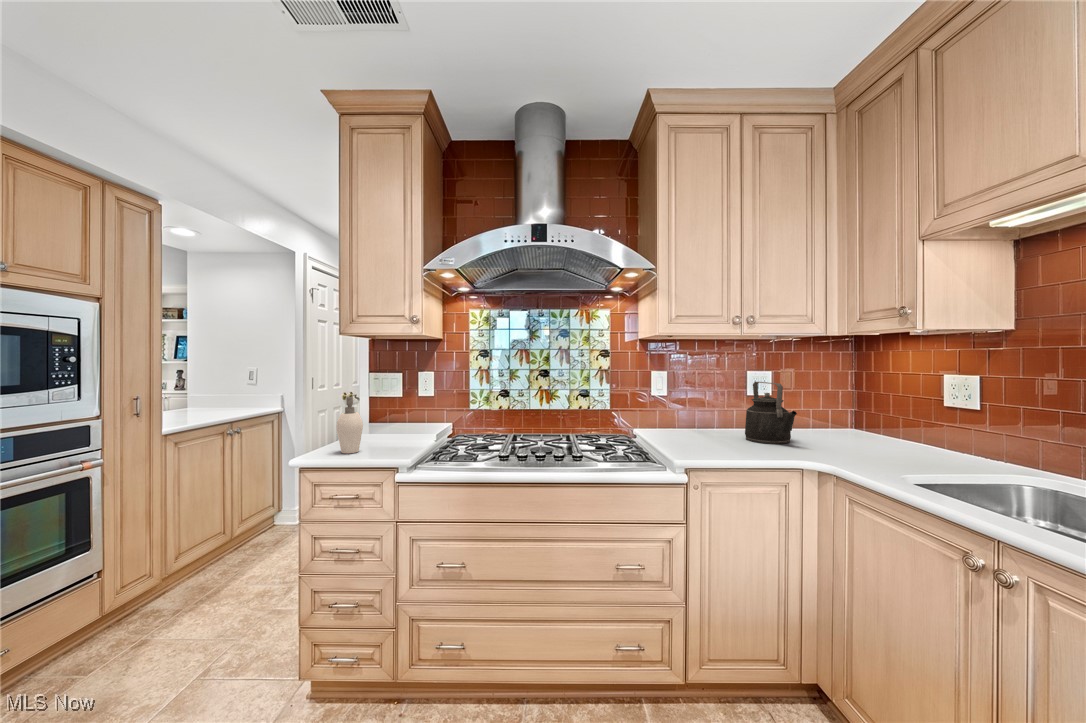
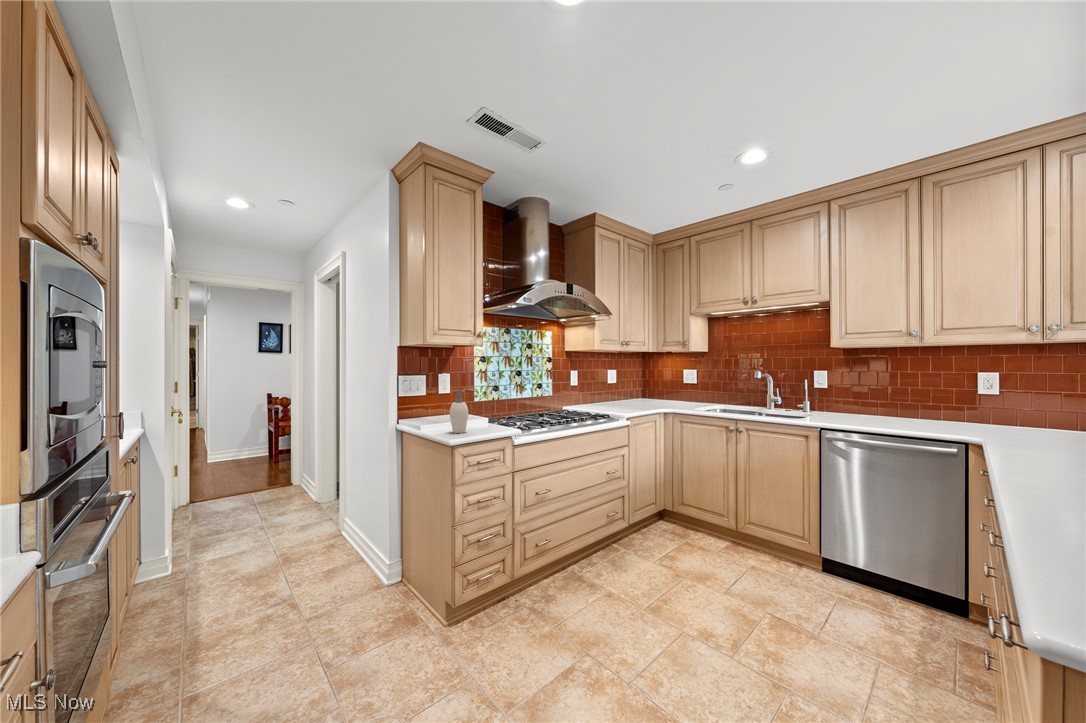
kettle: present [745,382,797,444] -> none [631,375,663,408]

